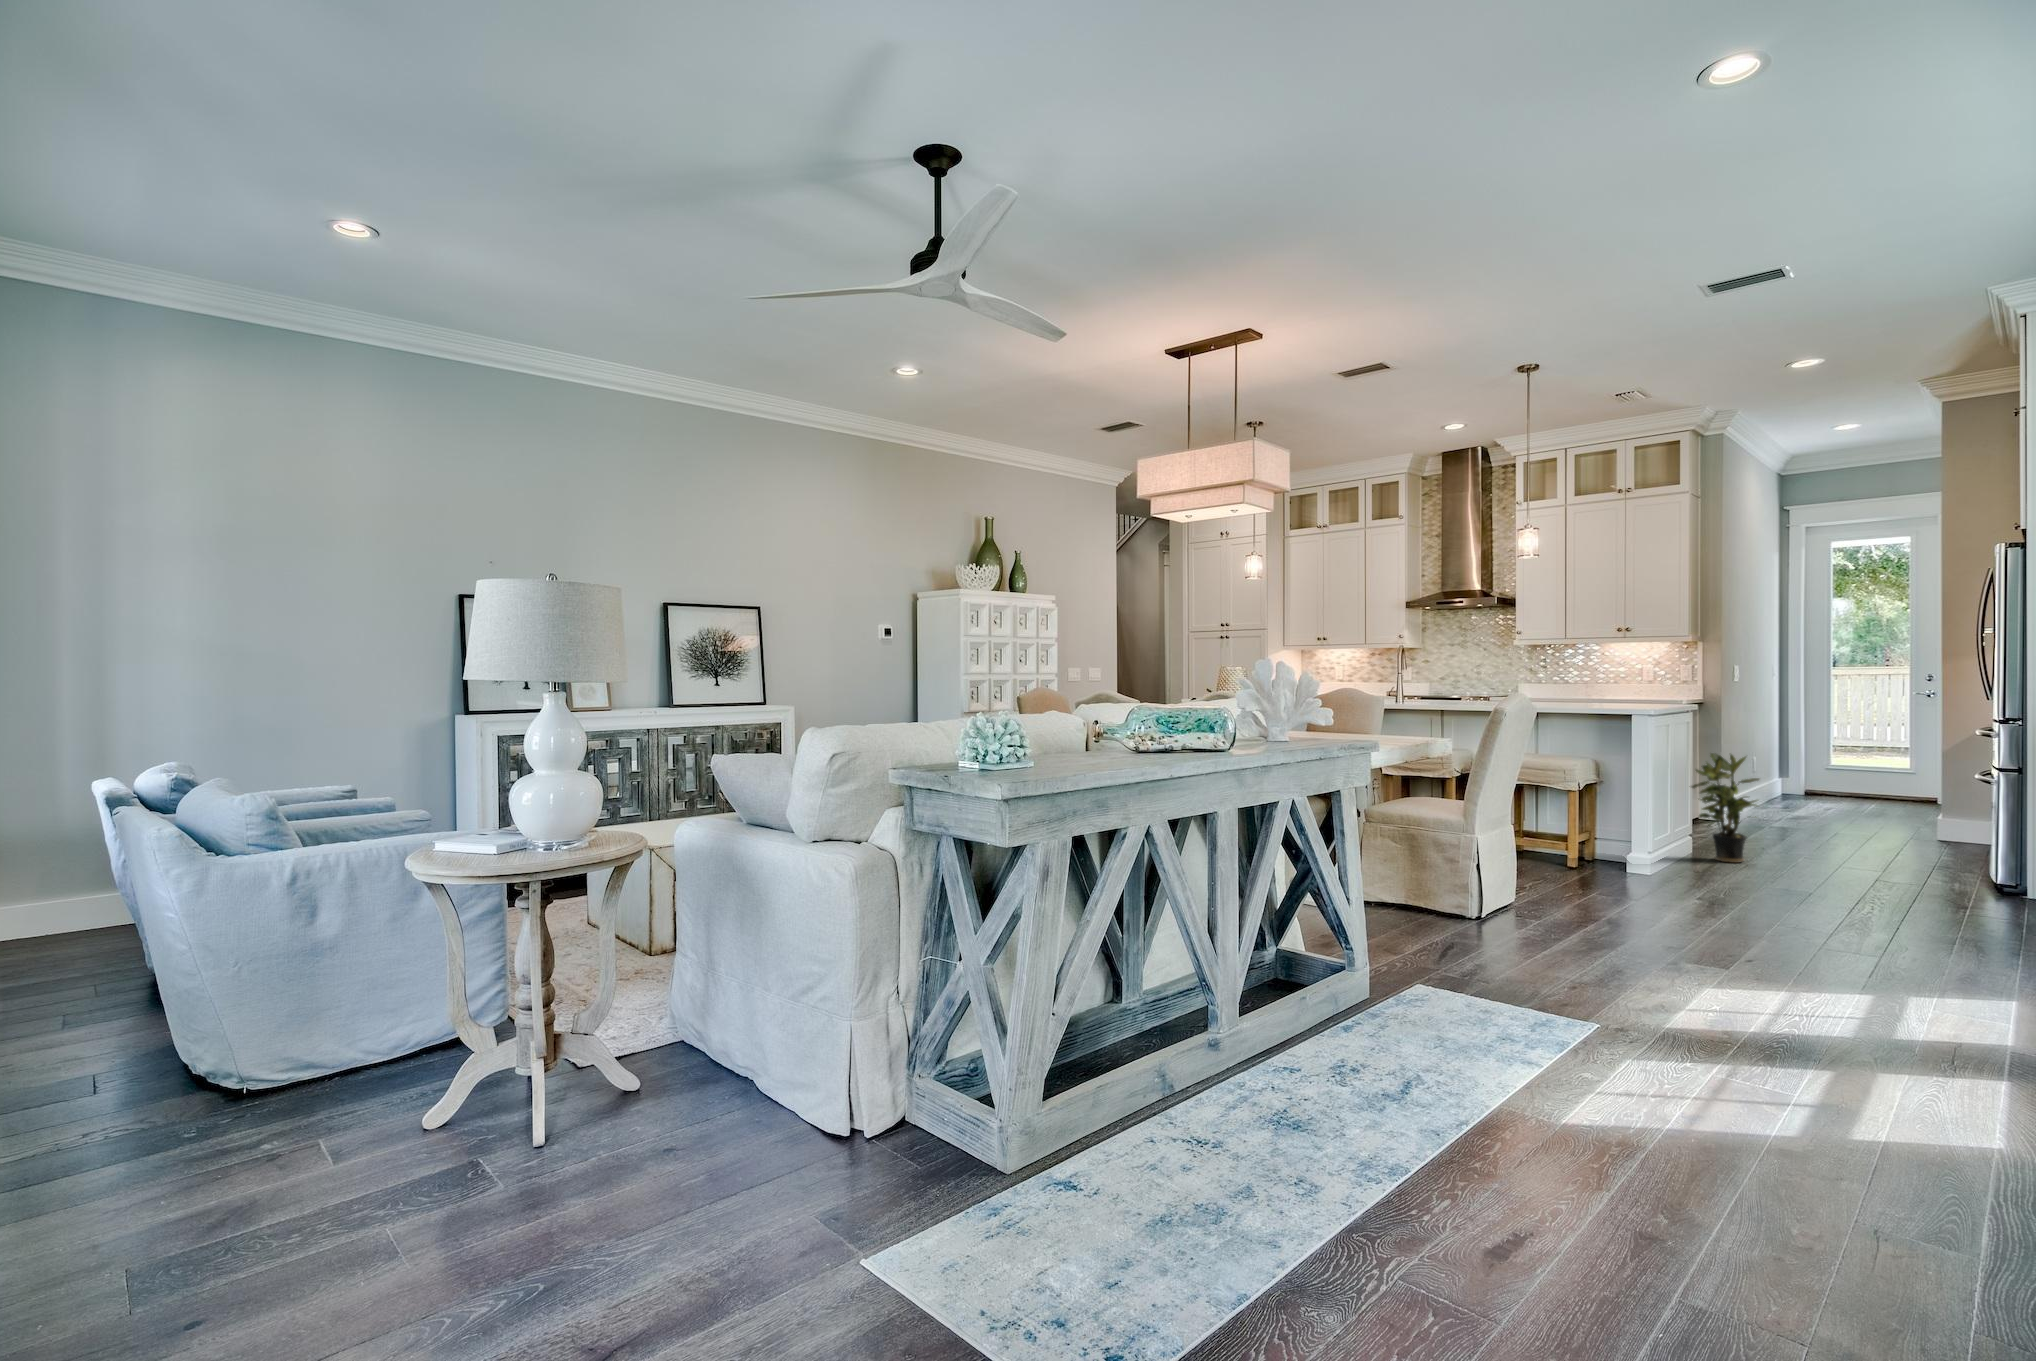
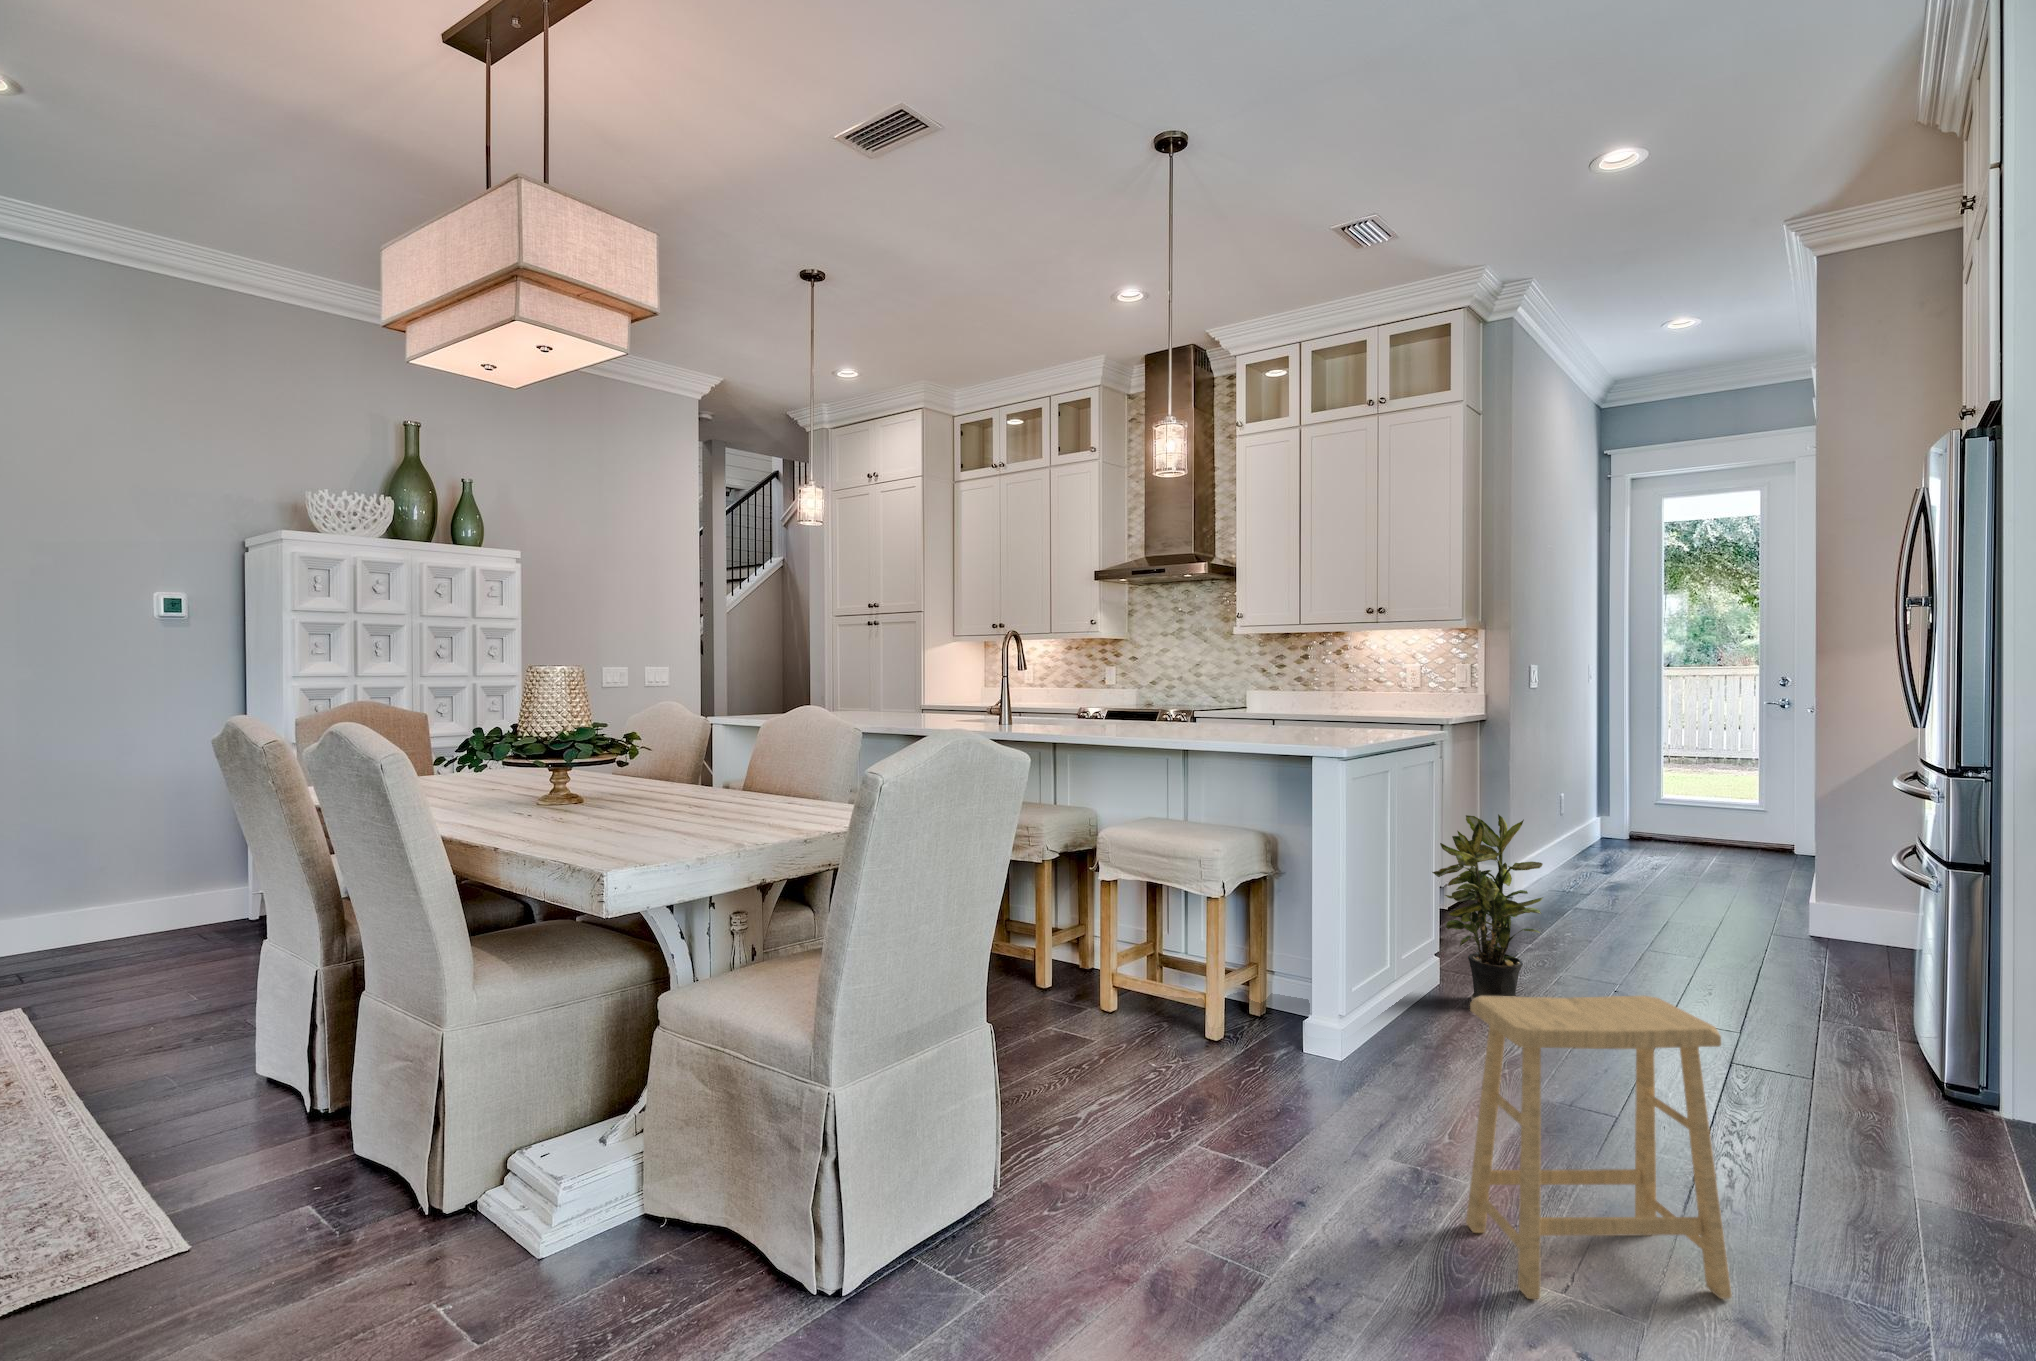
footstool: none [1740,813,1866,930] -> present [1466,995,1732,1299]

